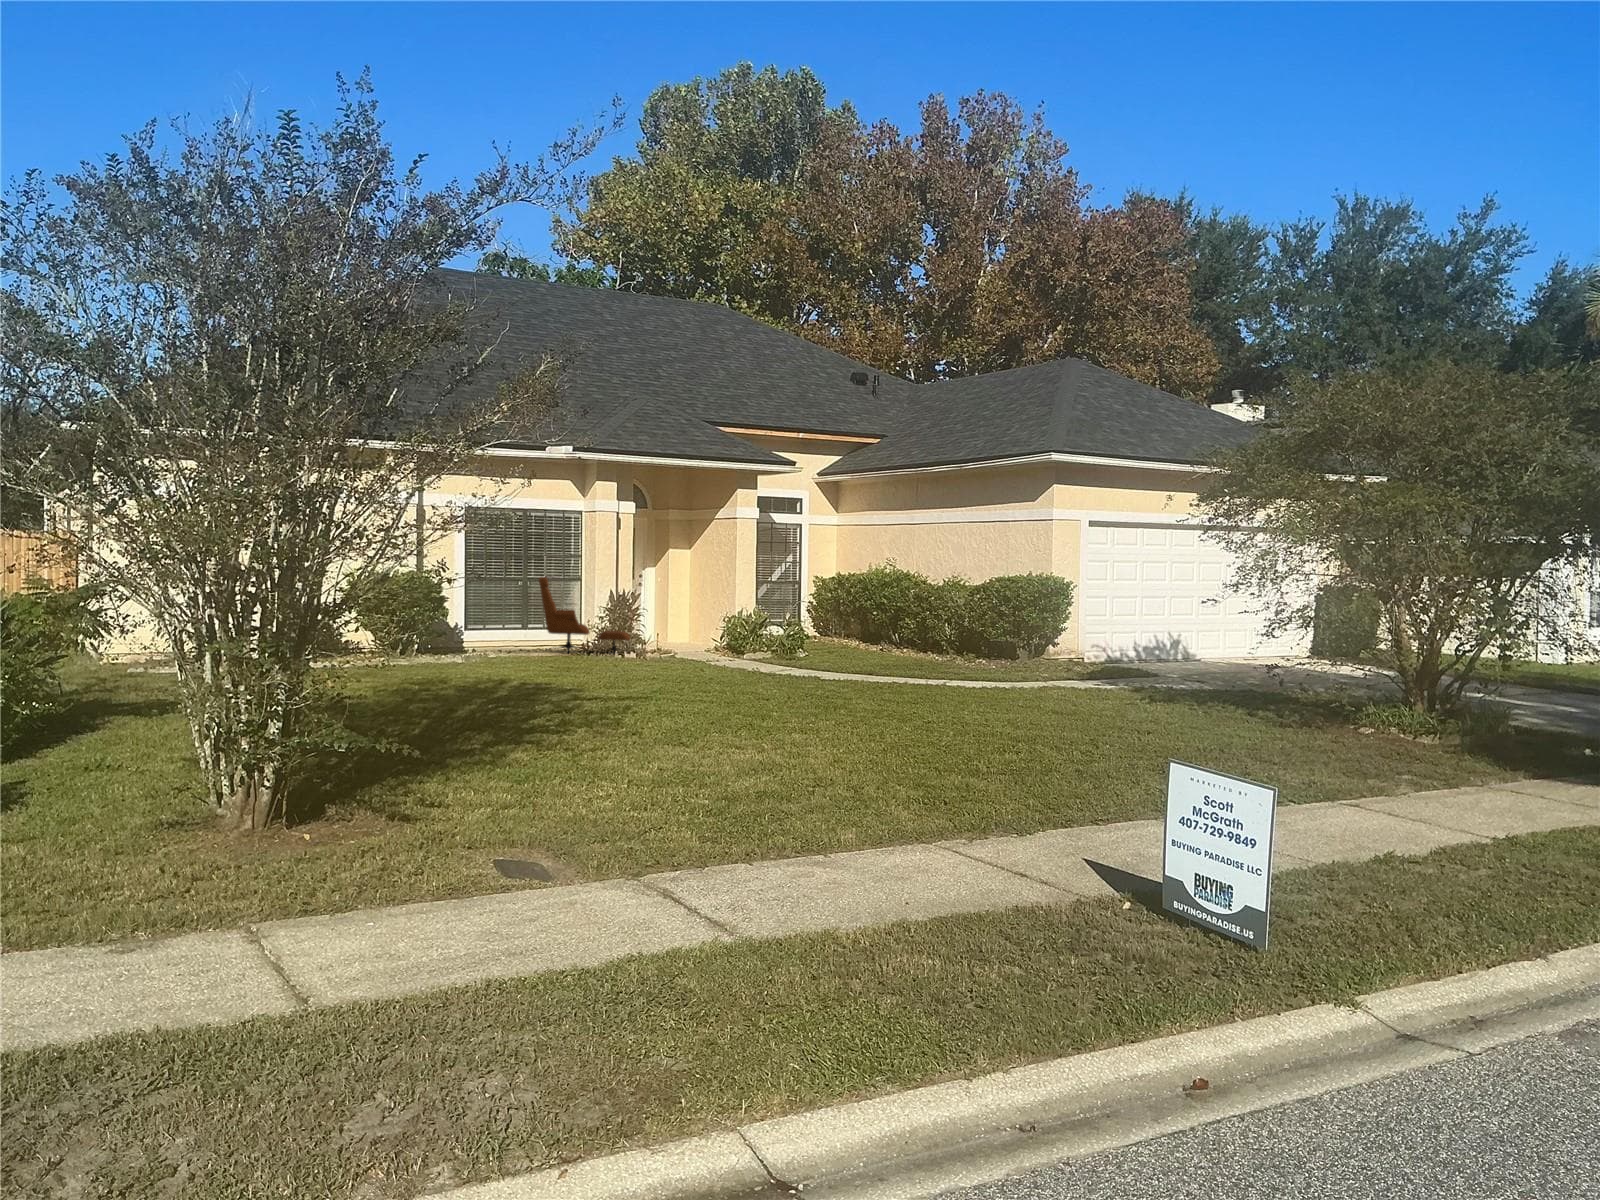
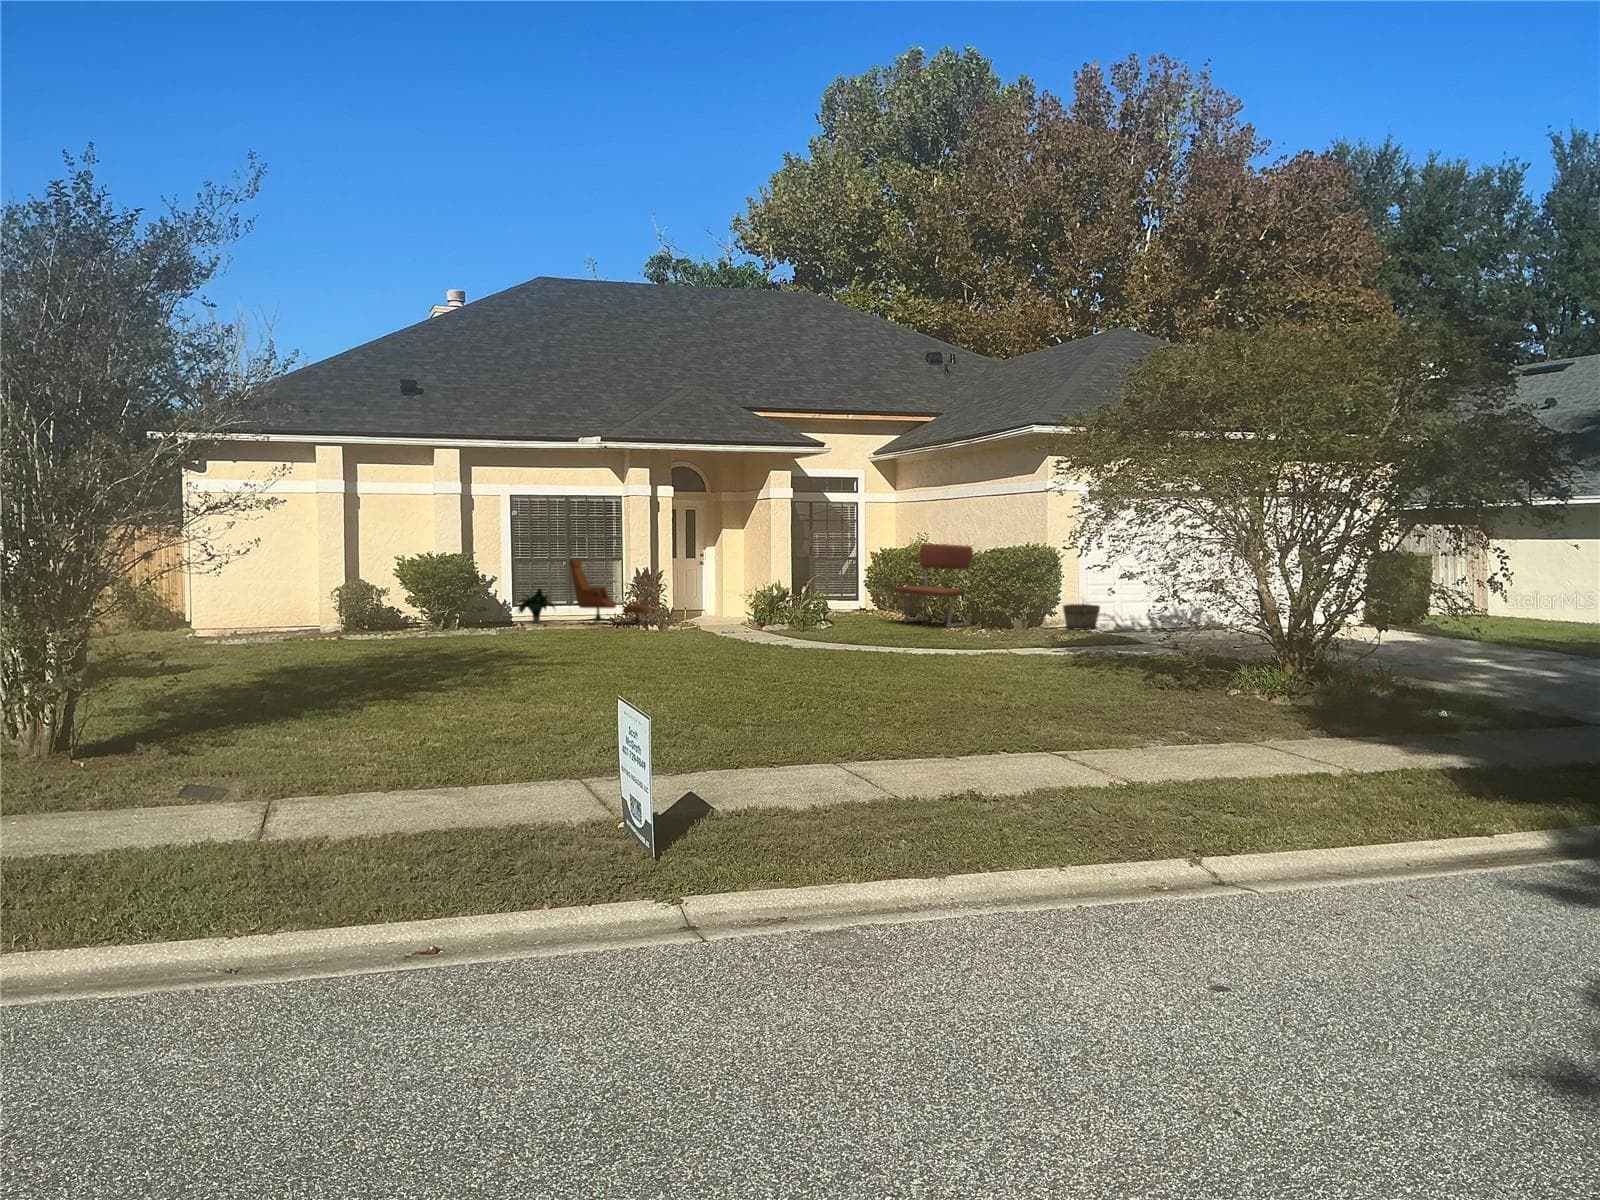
bench: none [888,570,976,660] -> present [895,544,973,628]
potted plant: none [471,609,519,650] -> present [517,588,555,623]
wooden bucket: none [1065,630,1104,663] -> present [1063,603,1100,630]

